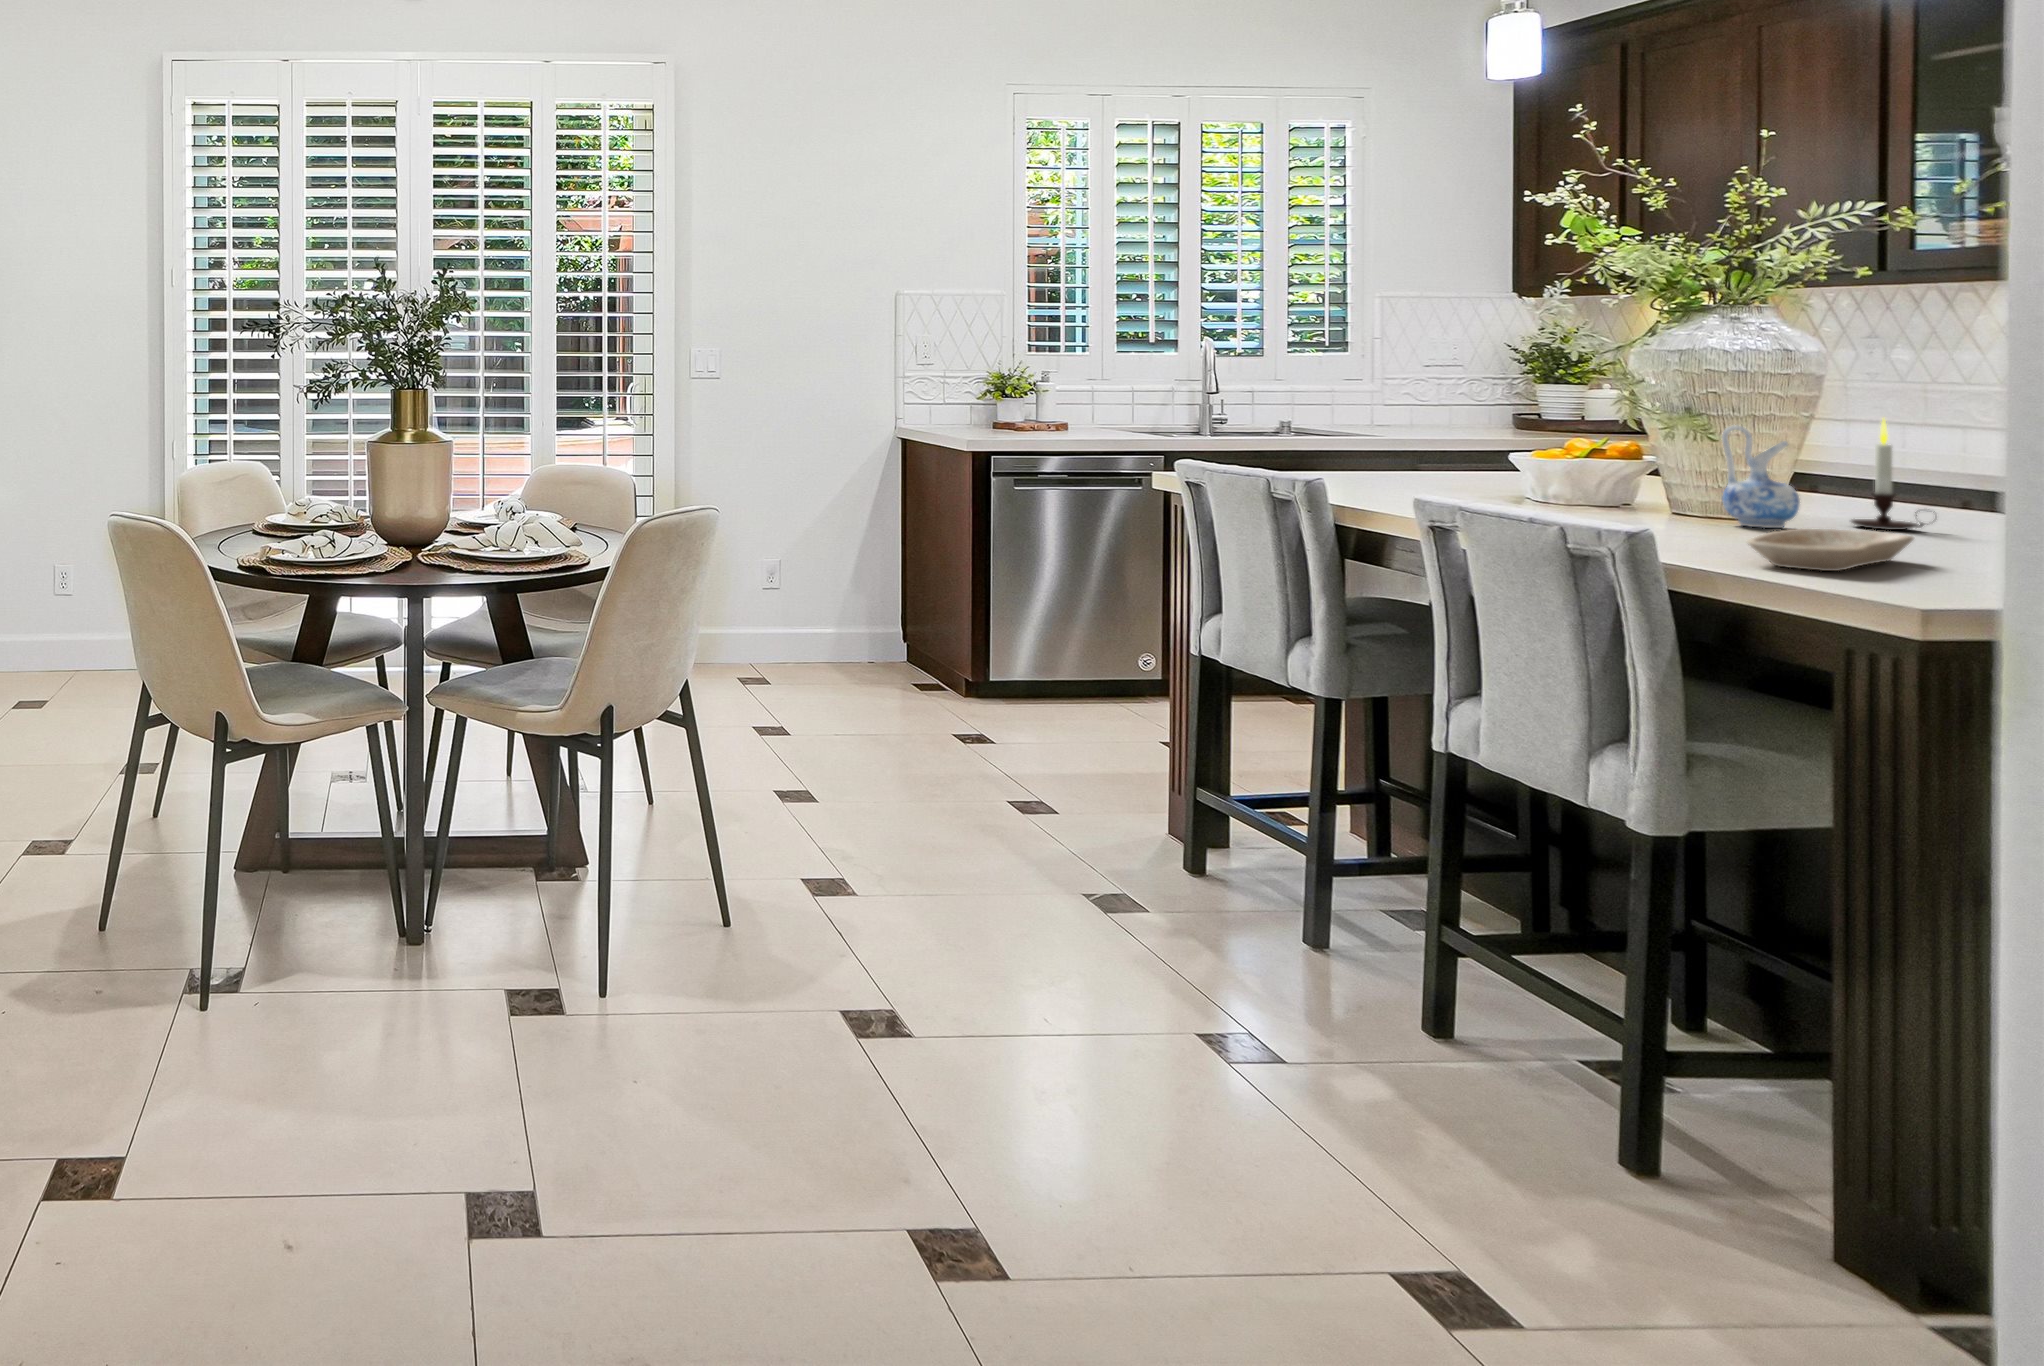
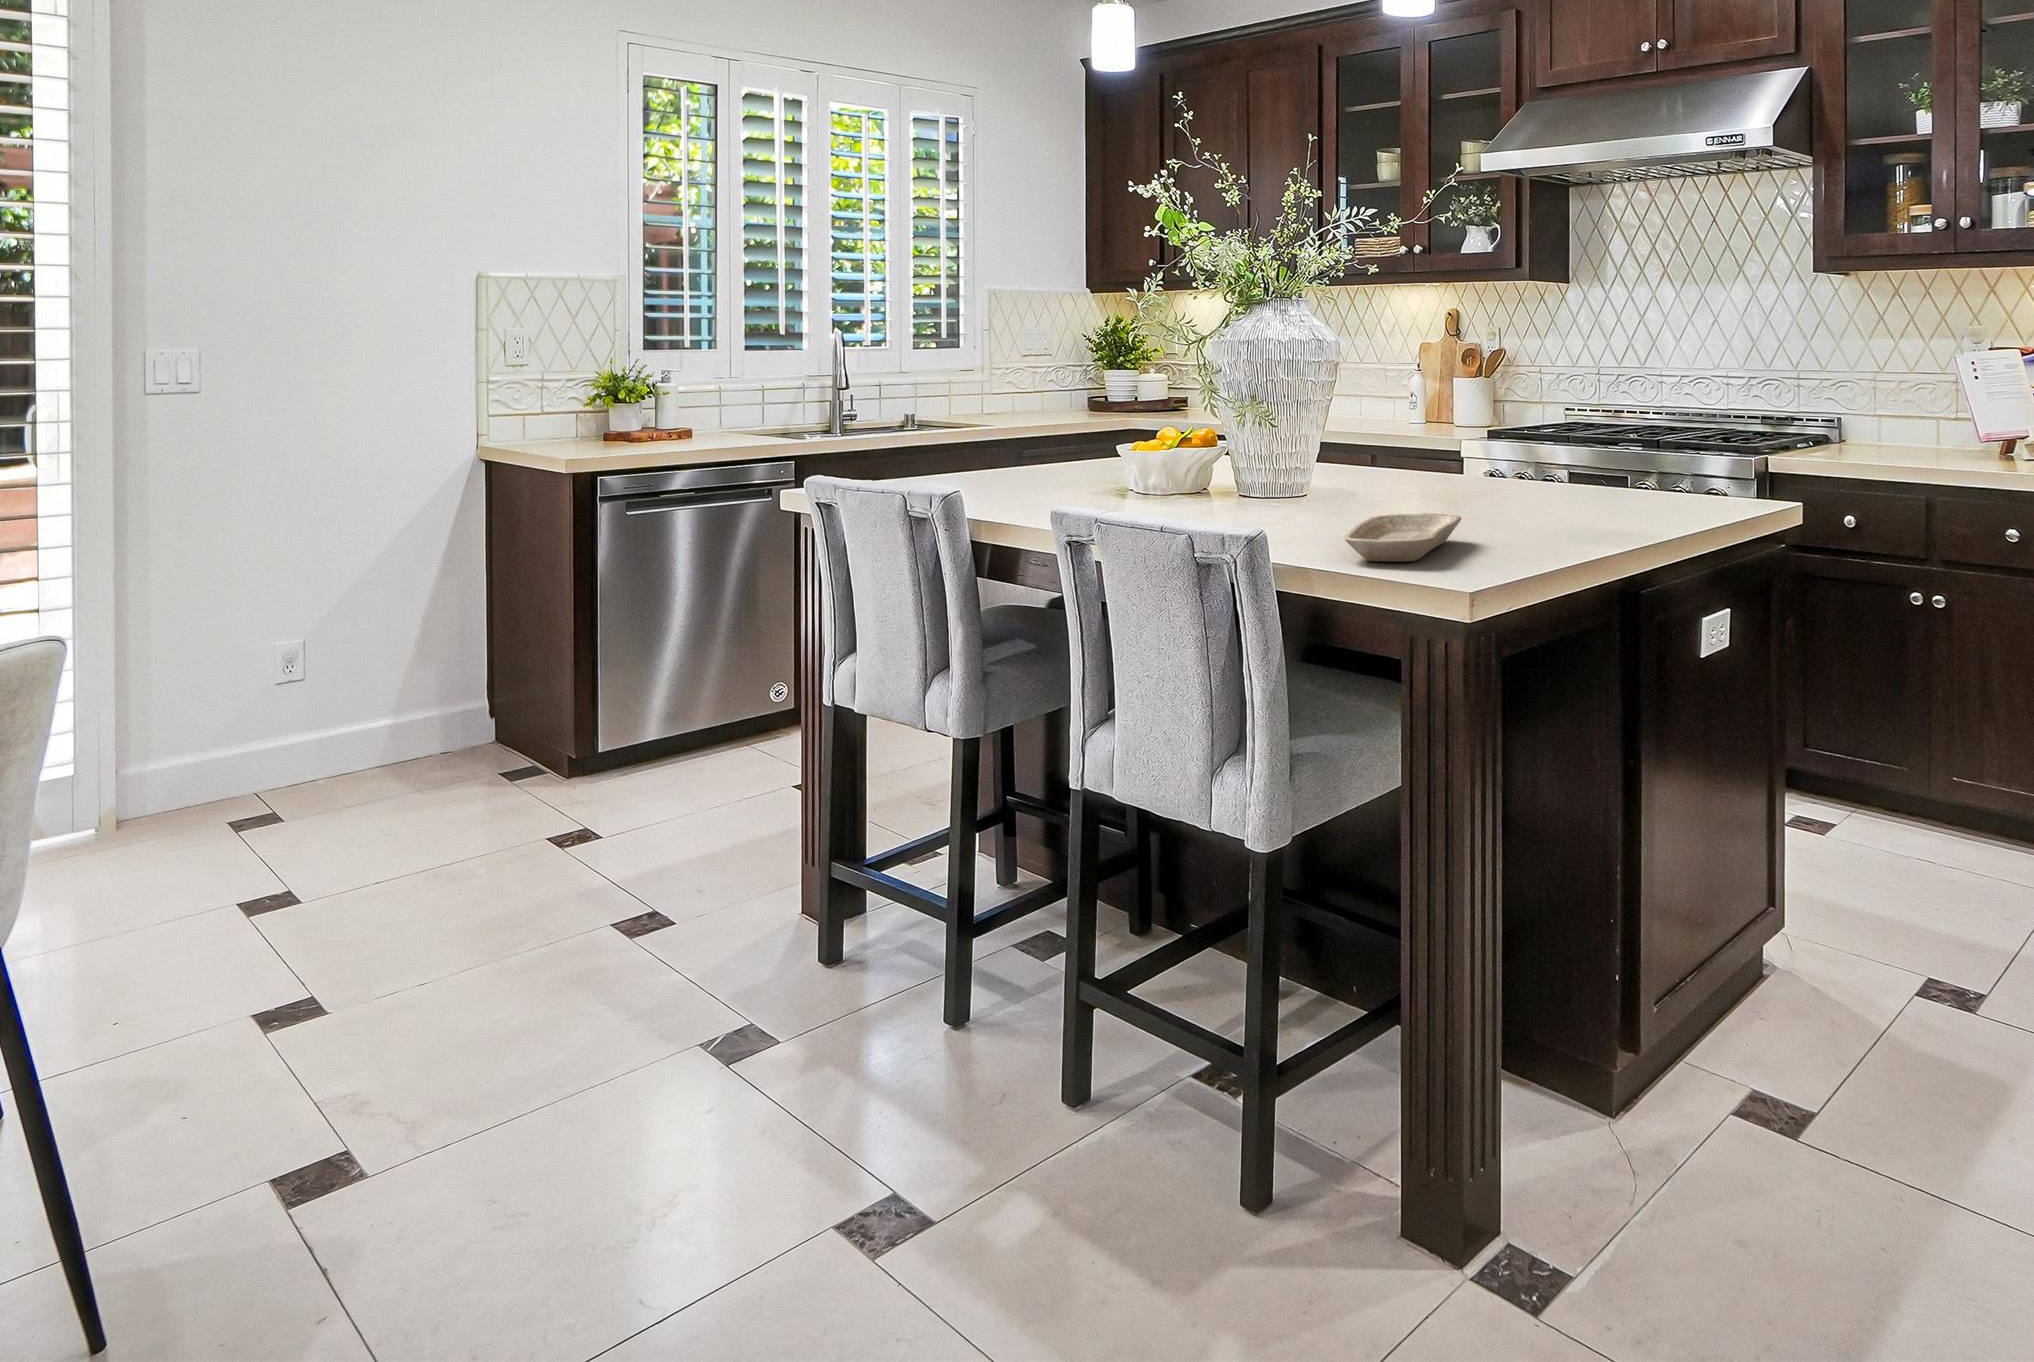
candle: present [1851,419,1924,530] -> none [1398,400,1458,504]
ceramic pitcher: present [1722,425,1800,528] -> none [1306,414,1365,512]

